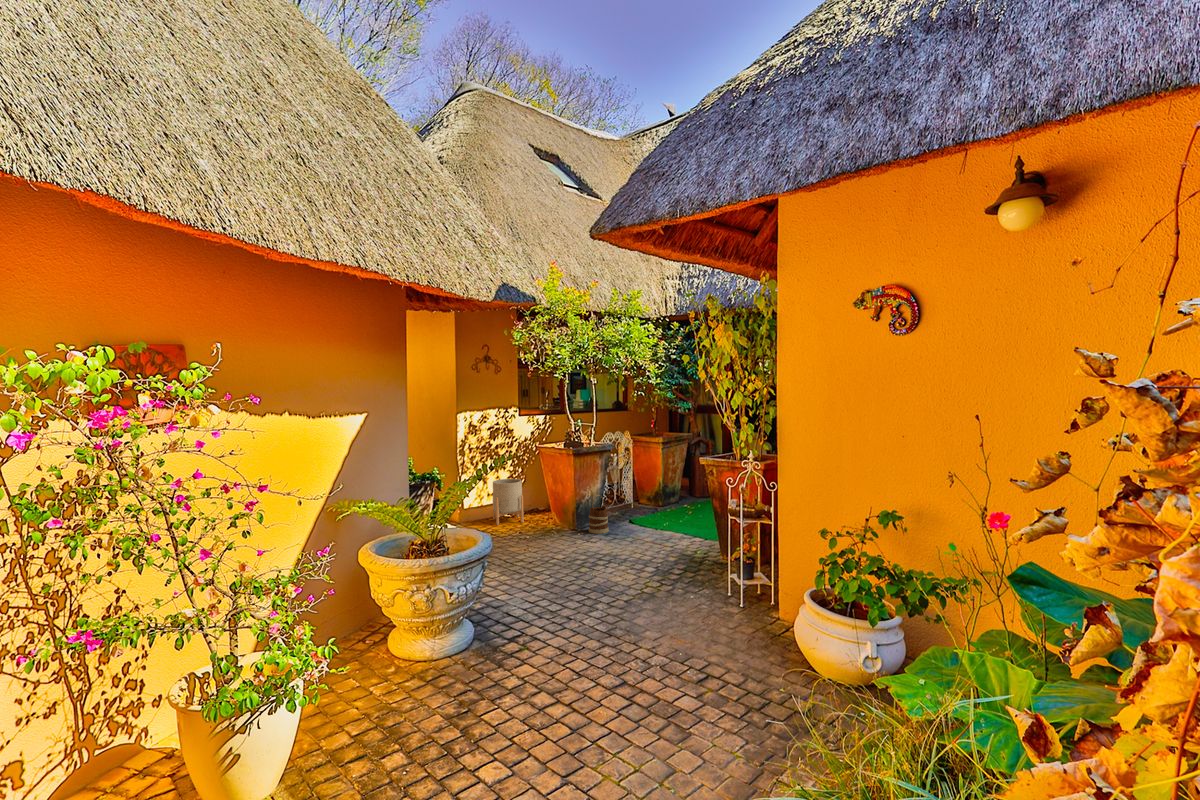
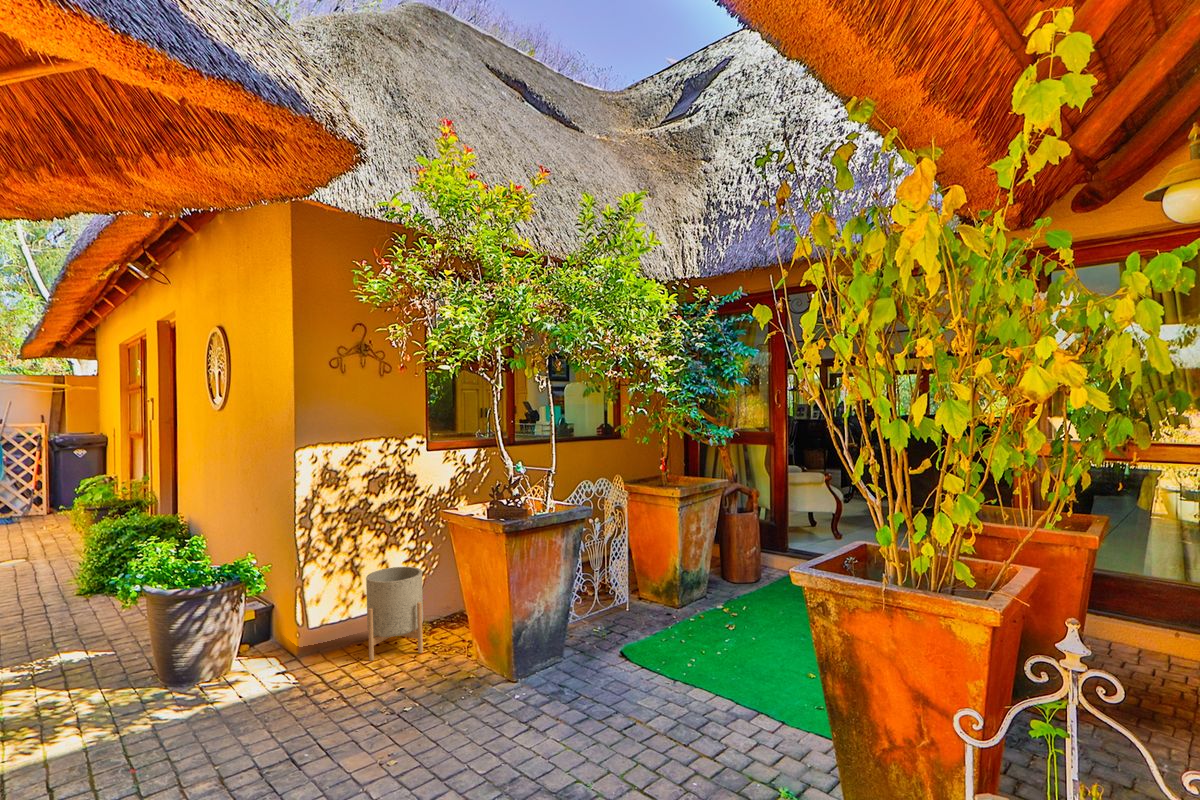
wooden bucket: present [589,495,609,534] -> none [538,613,578,693]

